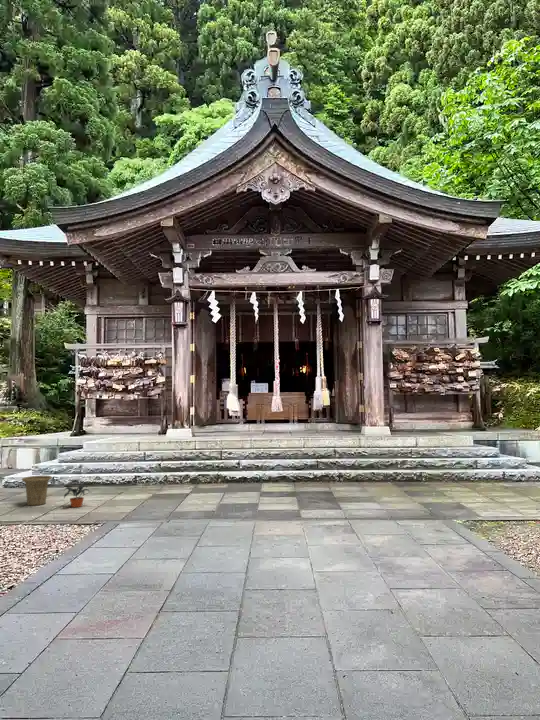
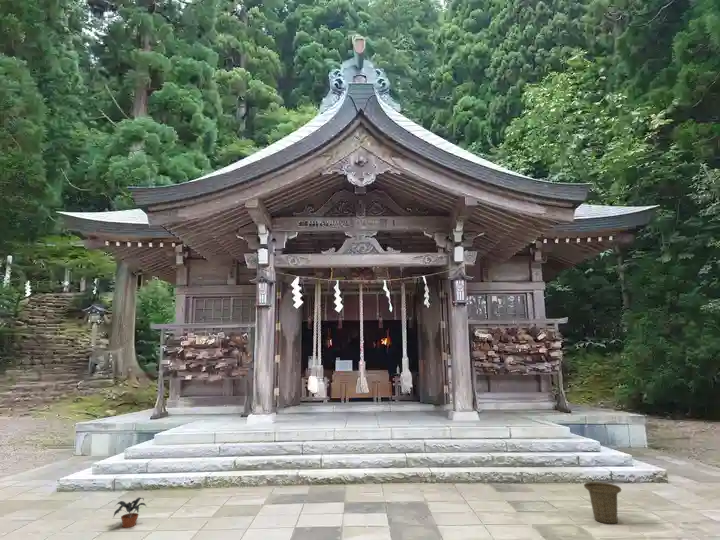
basket: present [22,475,52,506] -> present [584,482,621,524]

